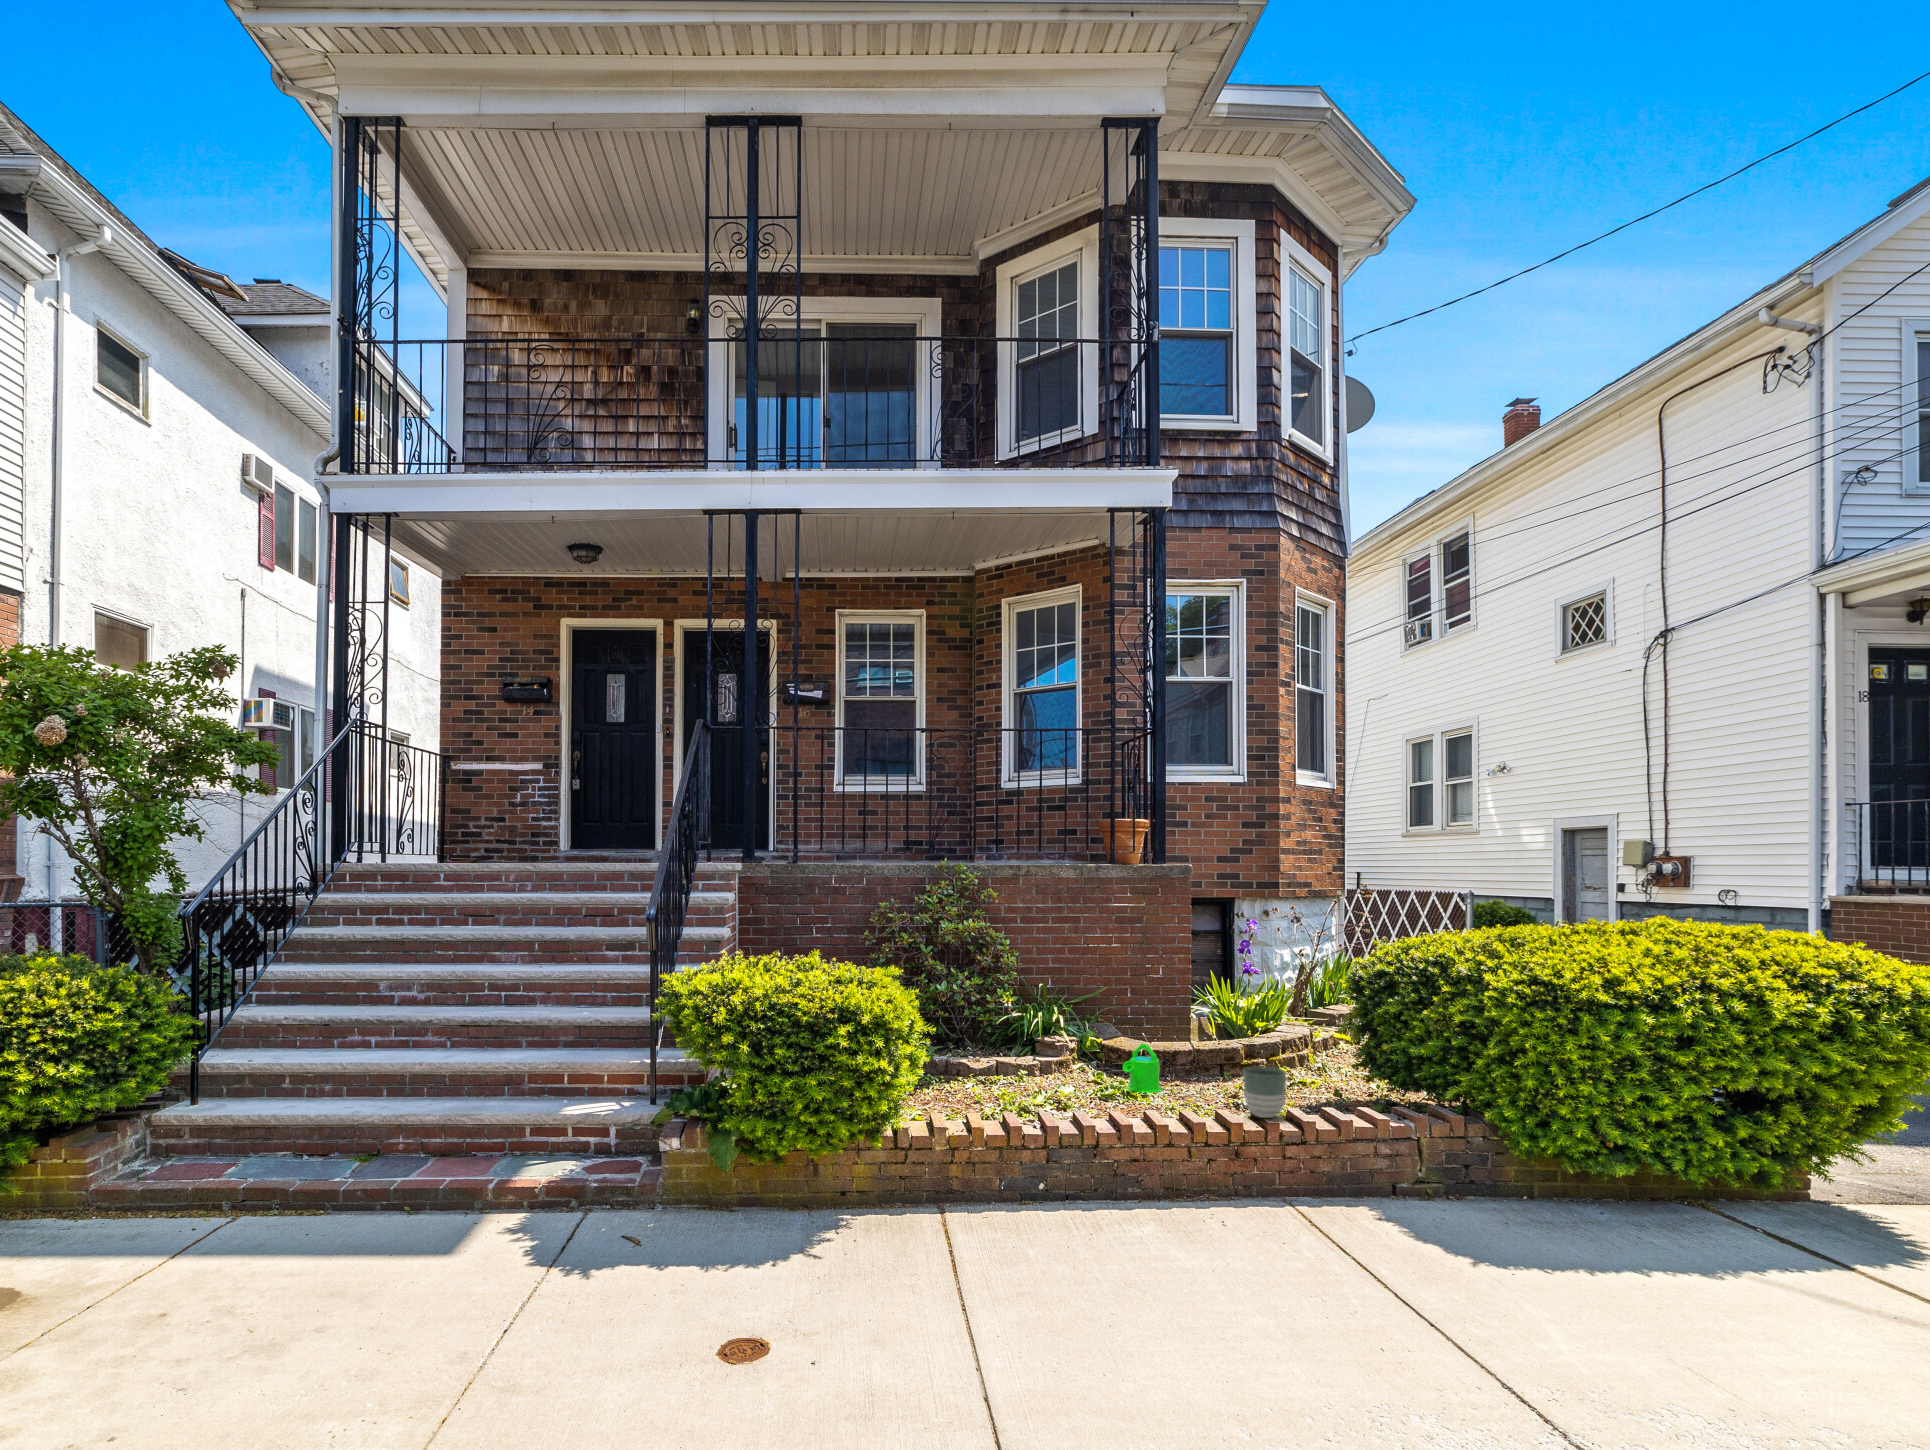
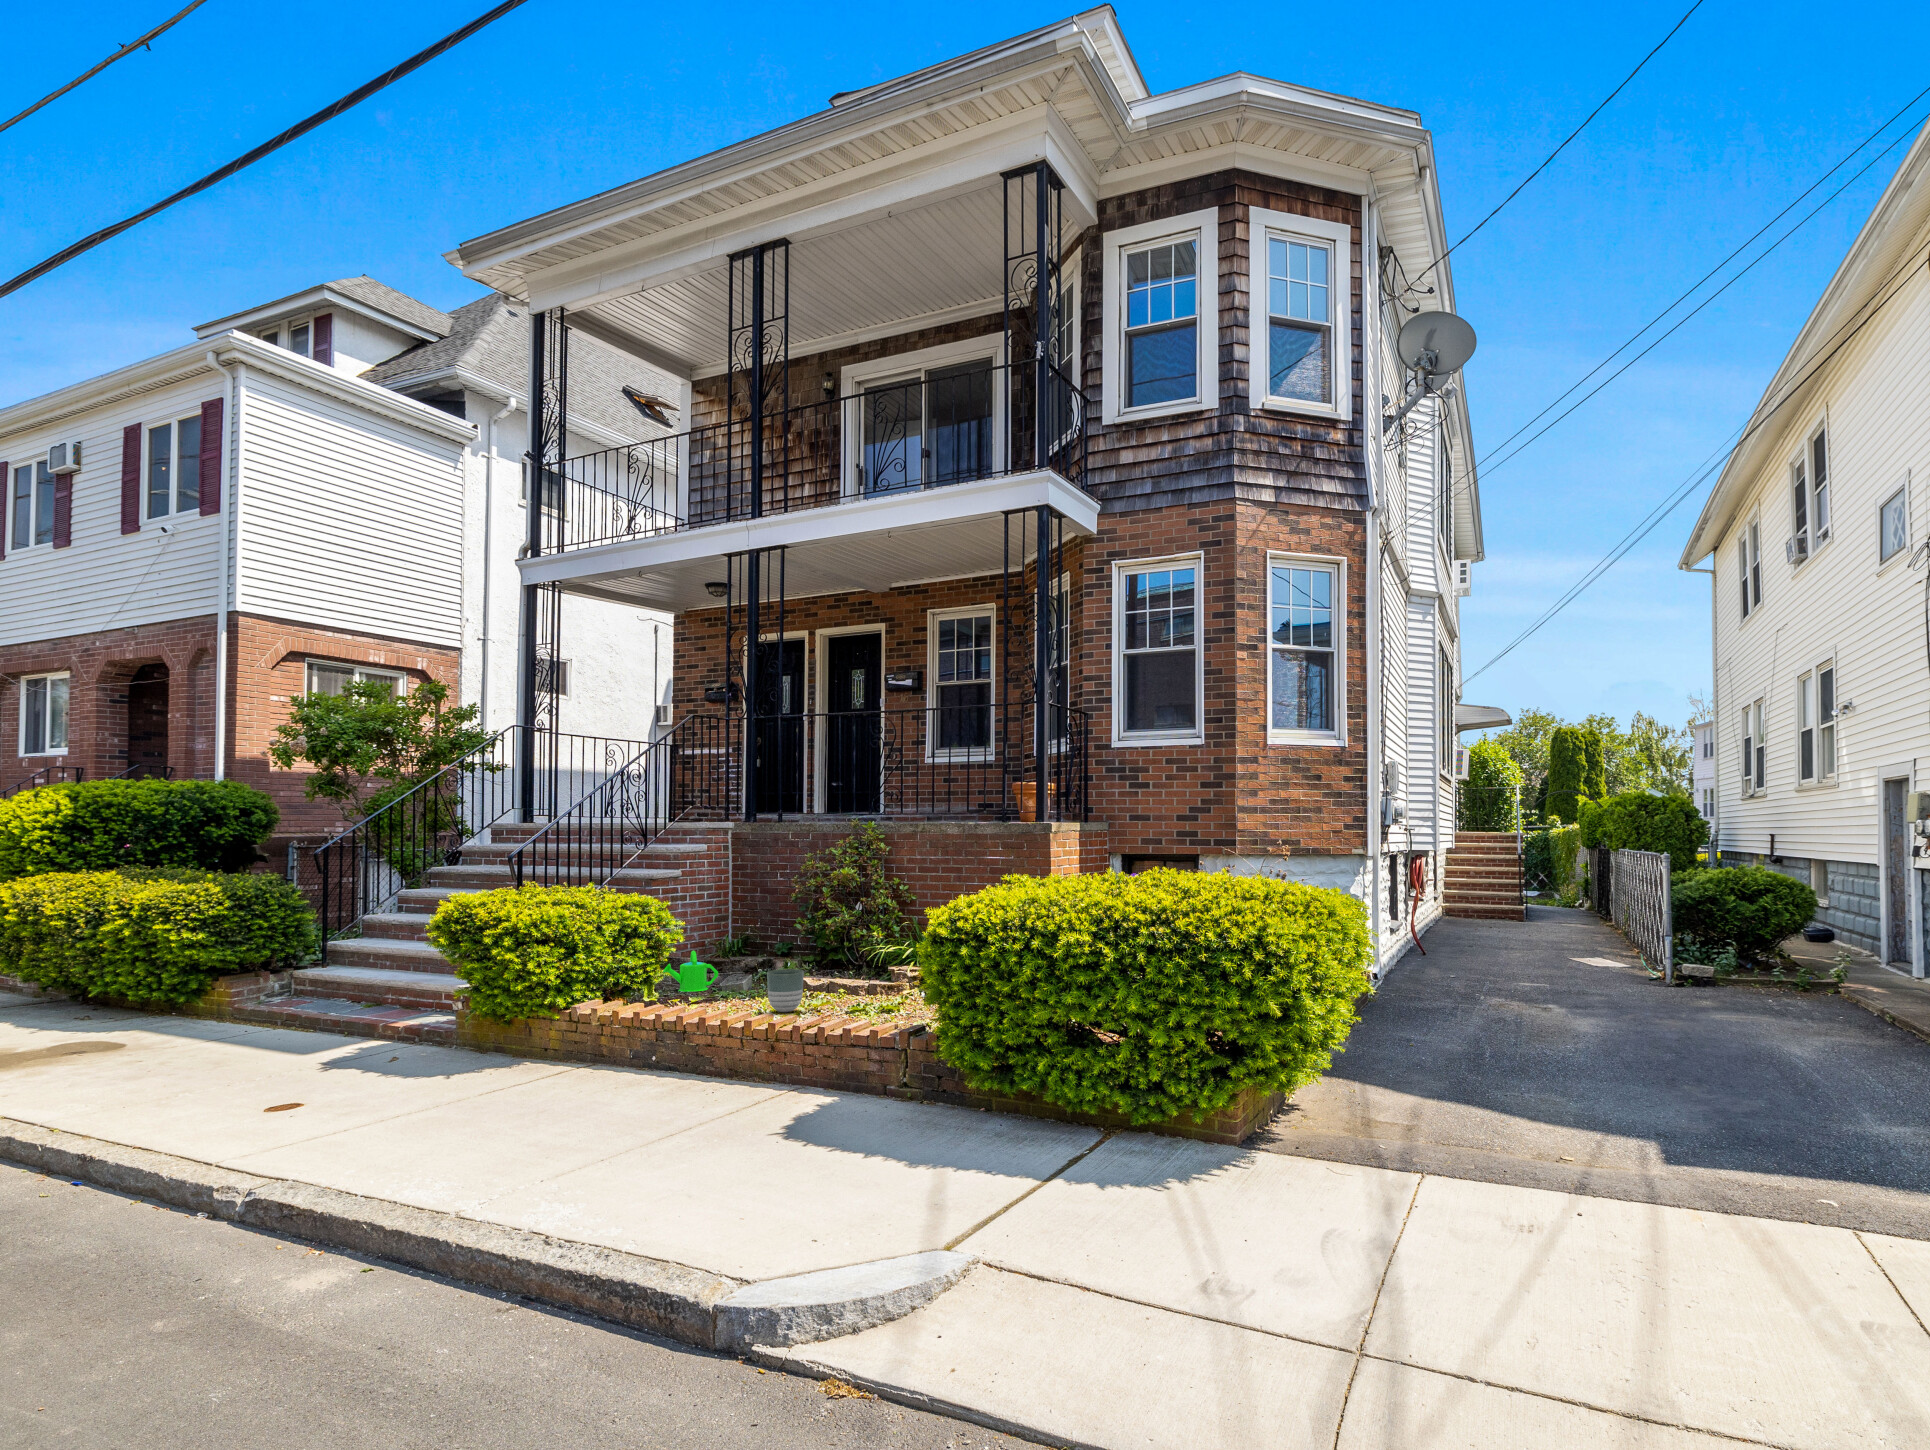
watering can: present [1123,1043,1162,1093] -> present [663,951,718,992]

